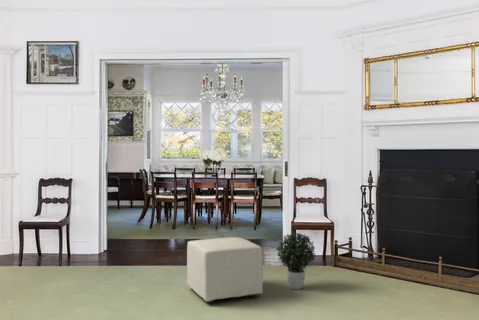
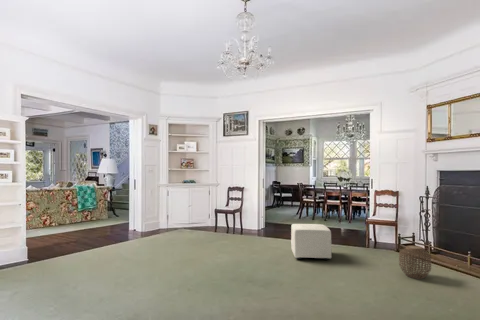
potted plant: present [276,233,315,290] -> none [344,224,371,260]
woven basket: none [369,259,413,308] -> present [399,245,431,279]

